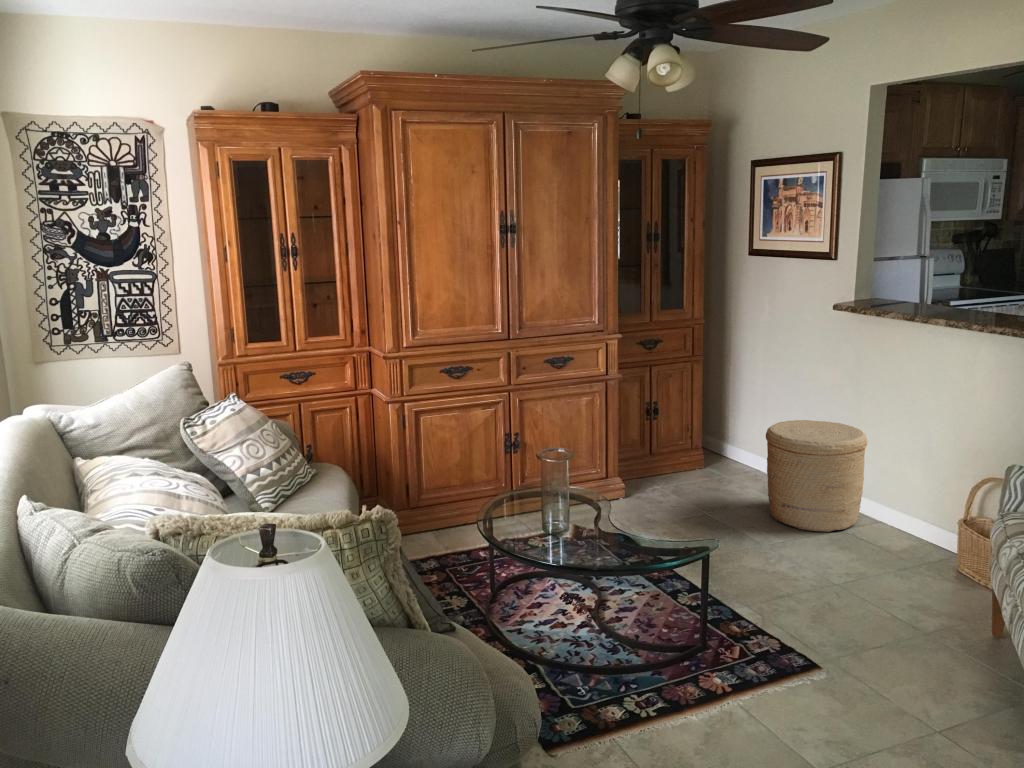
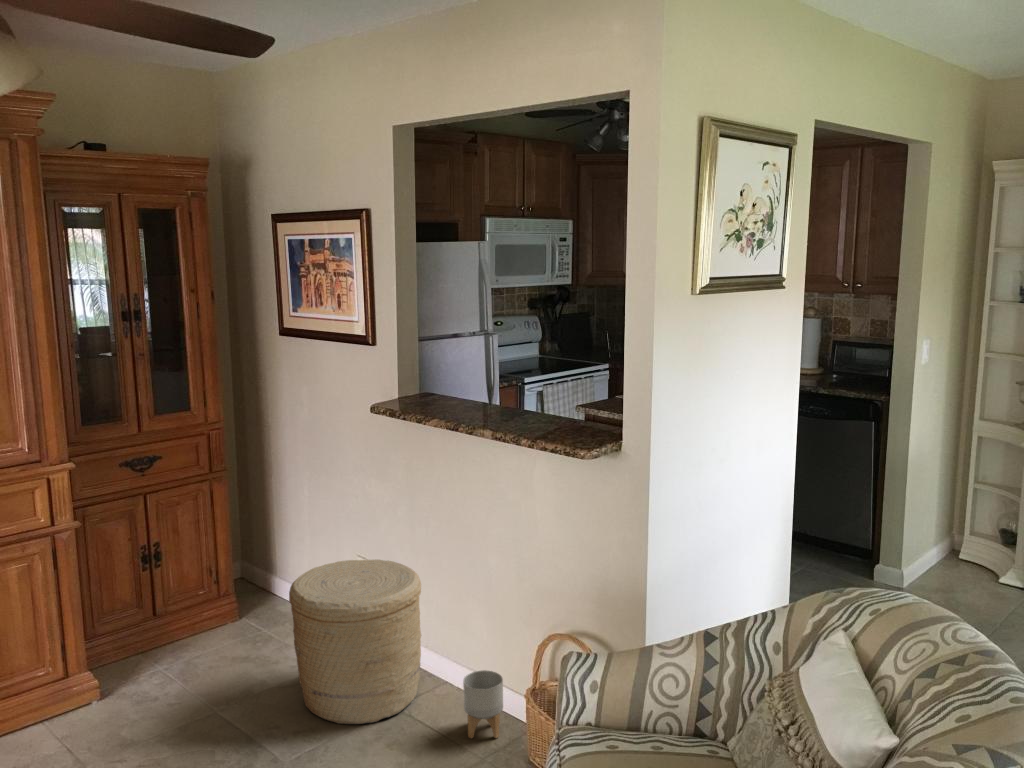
planter: none [902,503,936,552] -> present [463,670,503,738]

